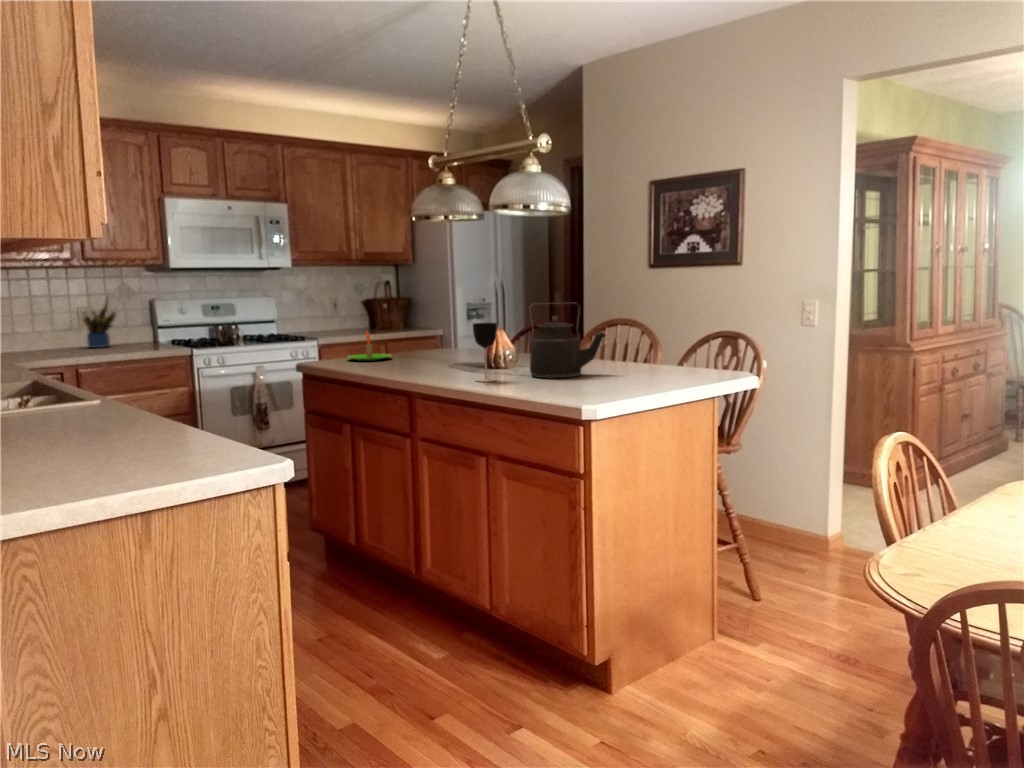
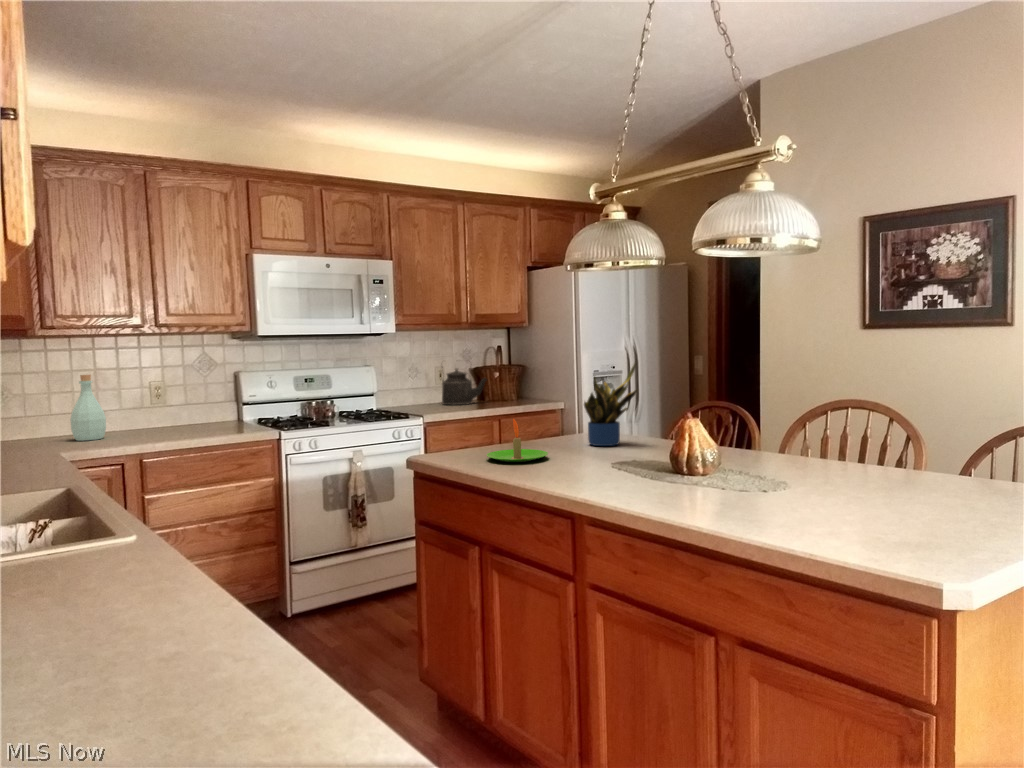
bottle: none [15,300,45,354] -> present [70,375,106,441]
potted plant: present [85,301,115,348] -> present [584,363,637,446]
kettle: present [530,303,605,378] -> present [442,367,487,405]
wine glass: present [473,323,497,382] -> none [733,422,775,525]

